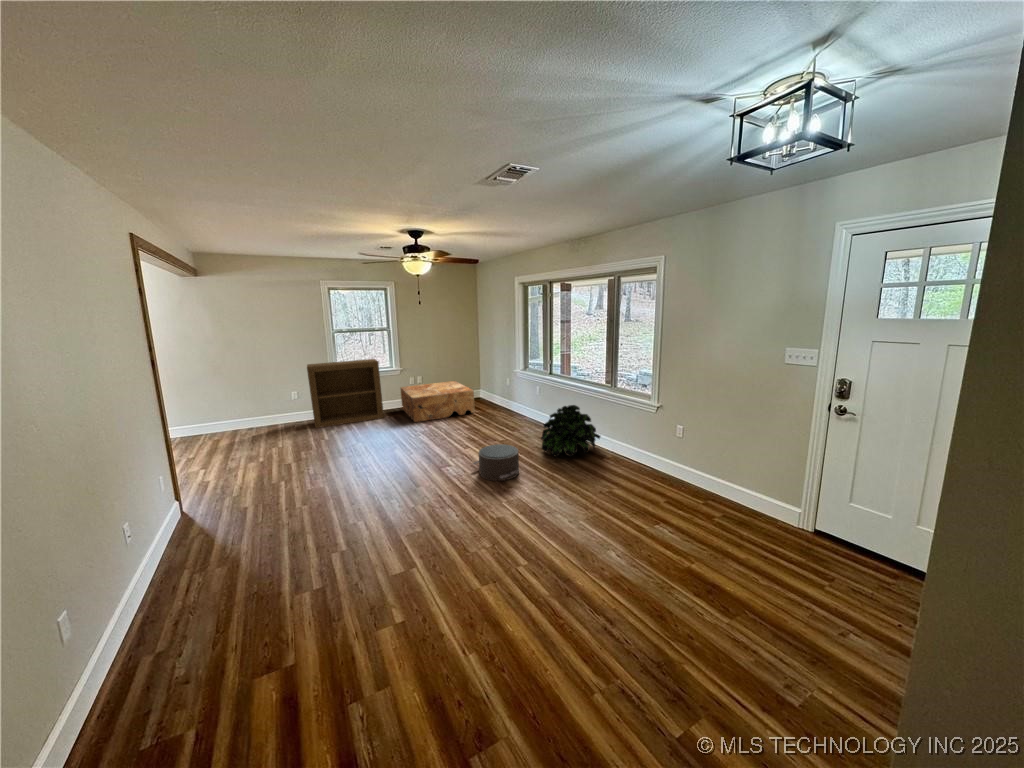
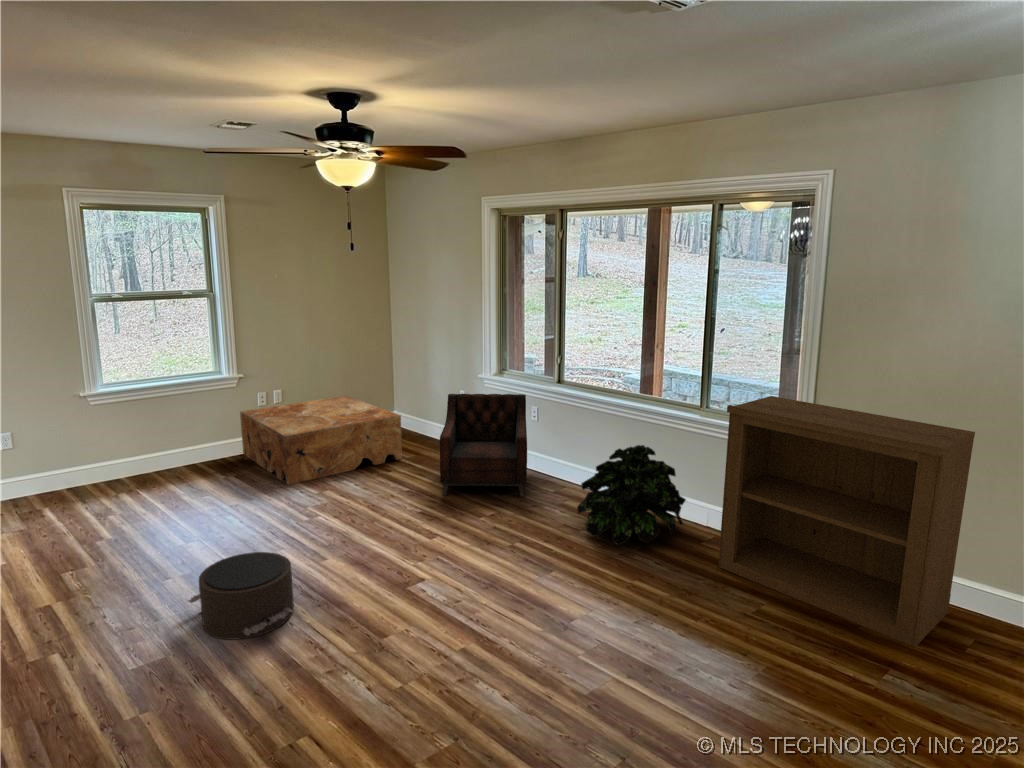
bookshelf: present [307,359,384,428] -> present [718,396,975,647]
armchair: none [481,379,533,433] -> present [440,394,527,497]
pouf: present [473,444,519,481] -> present [188,552,294,640]

